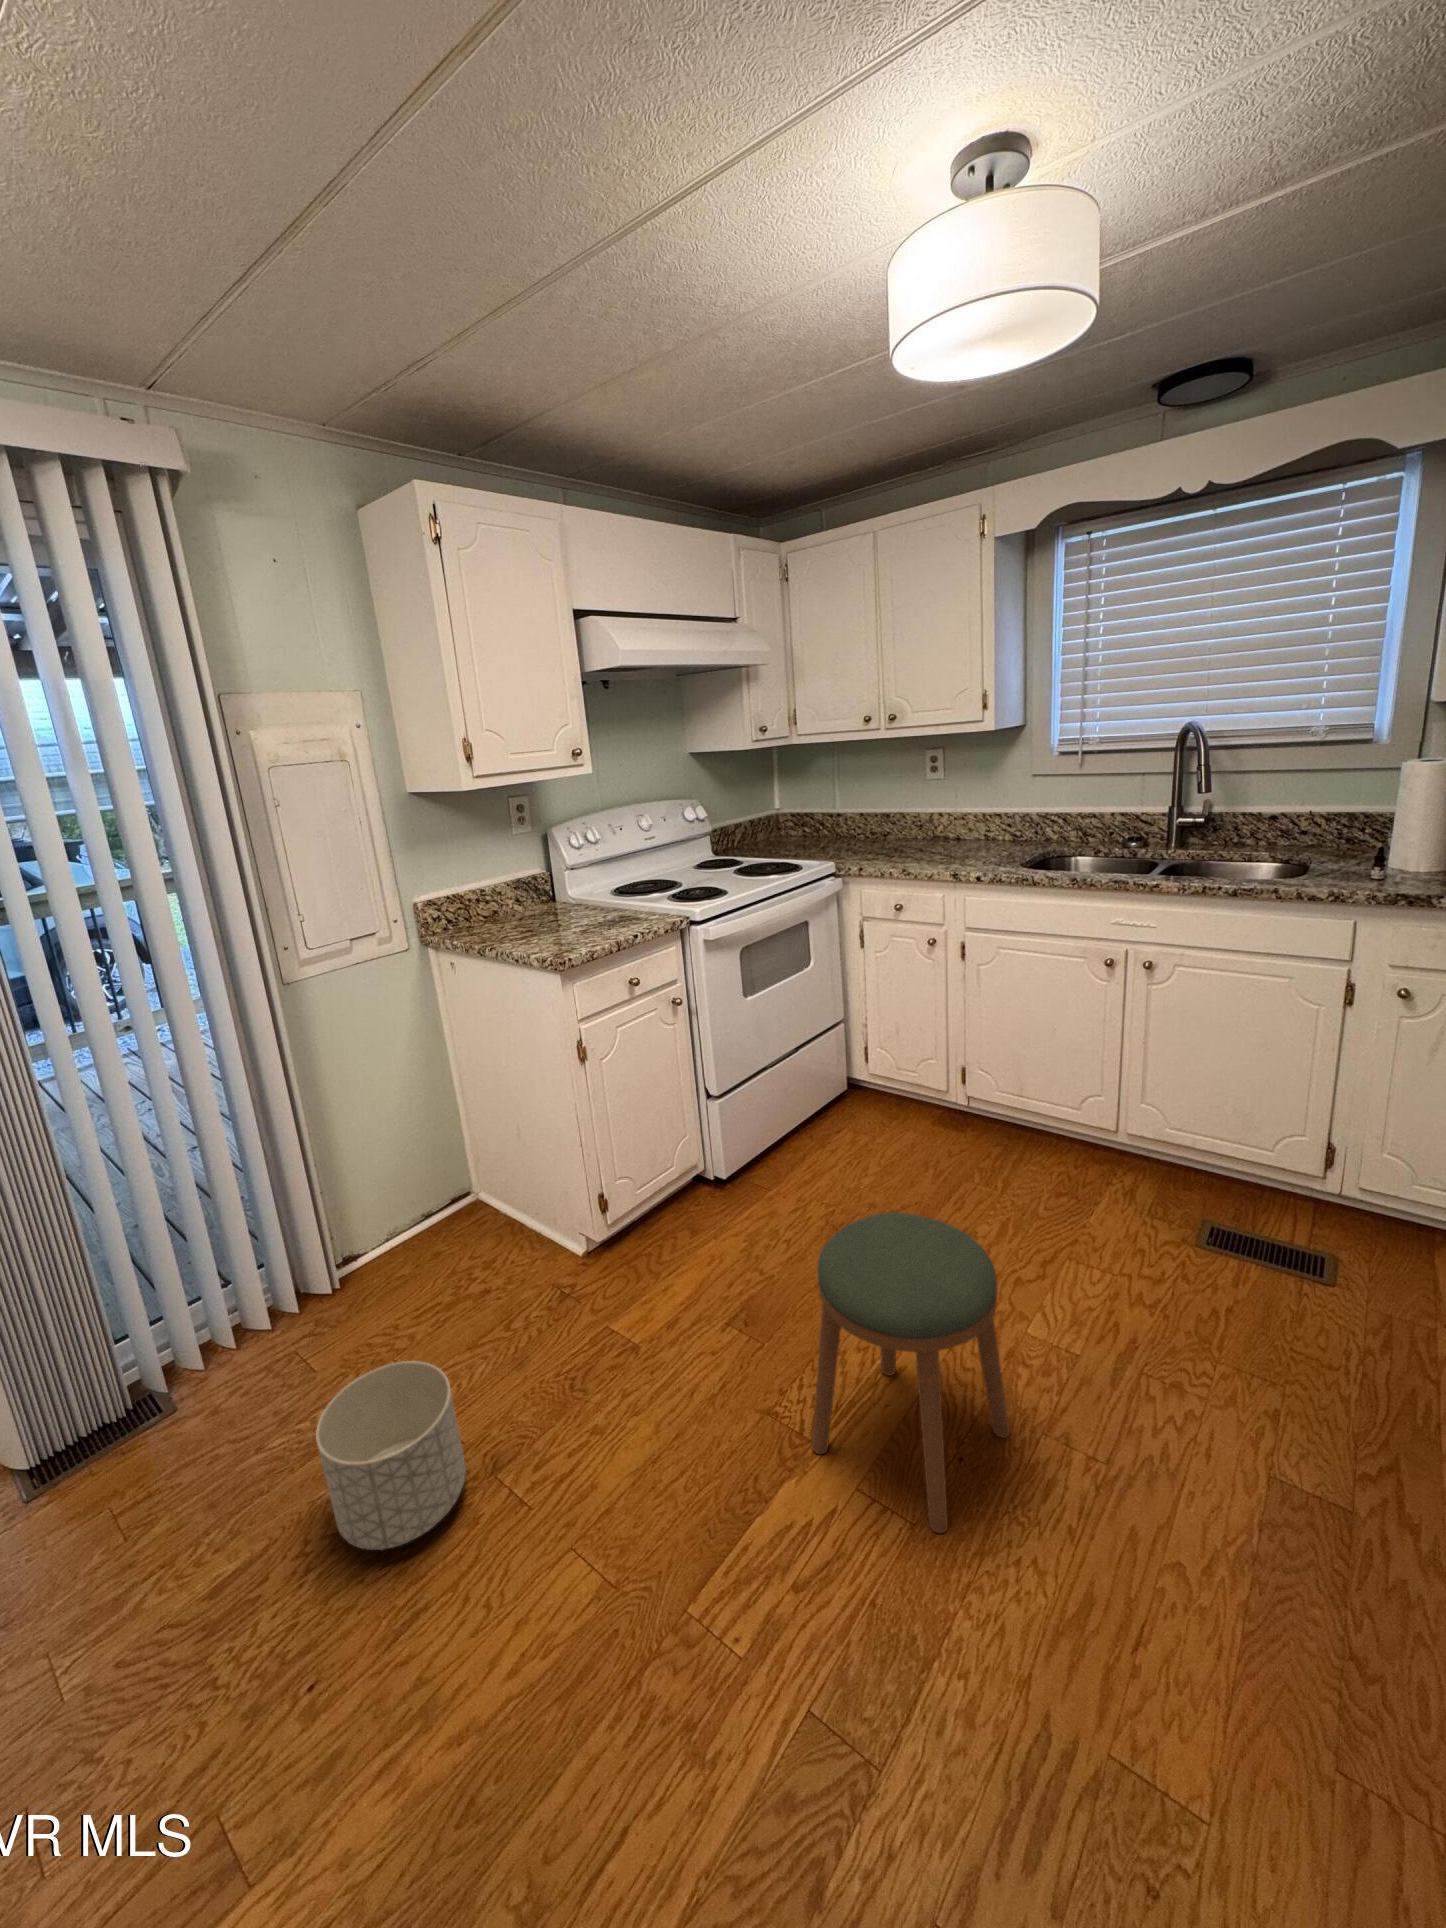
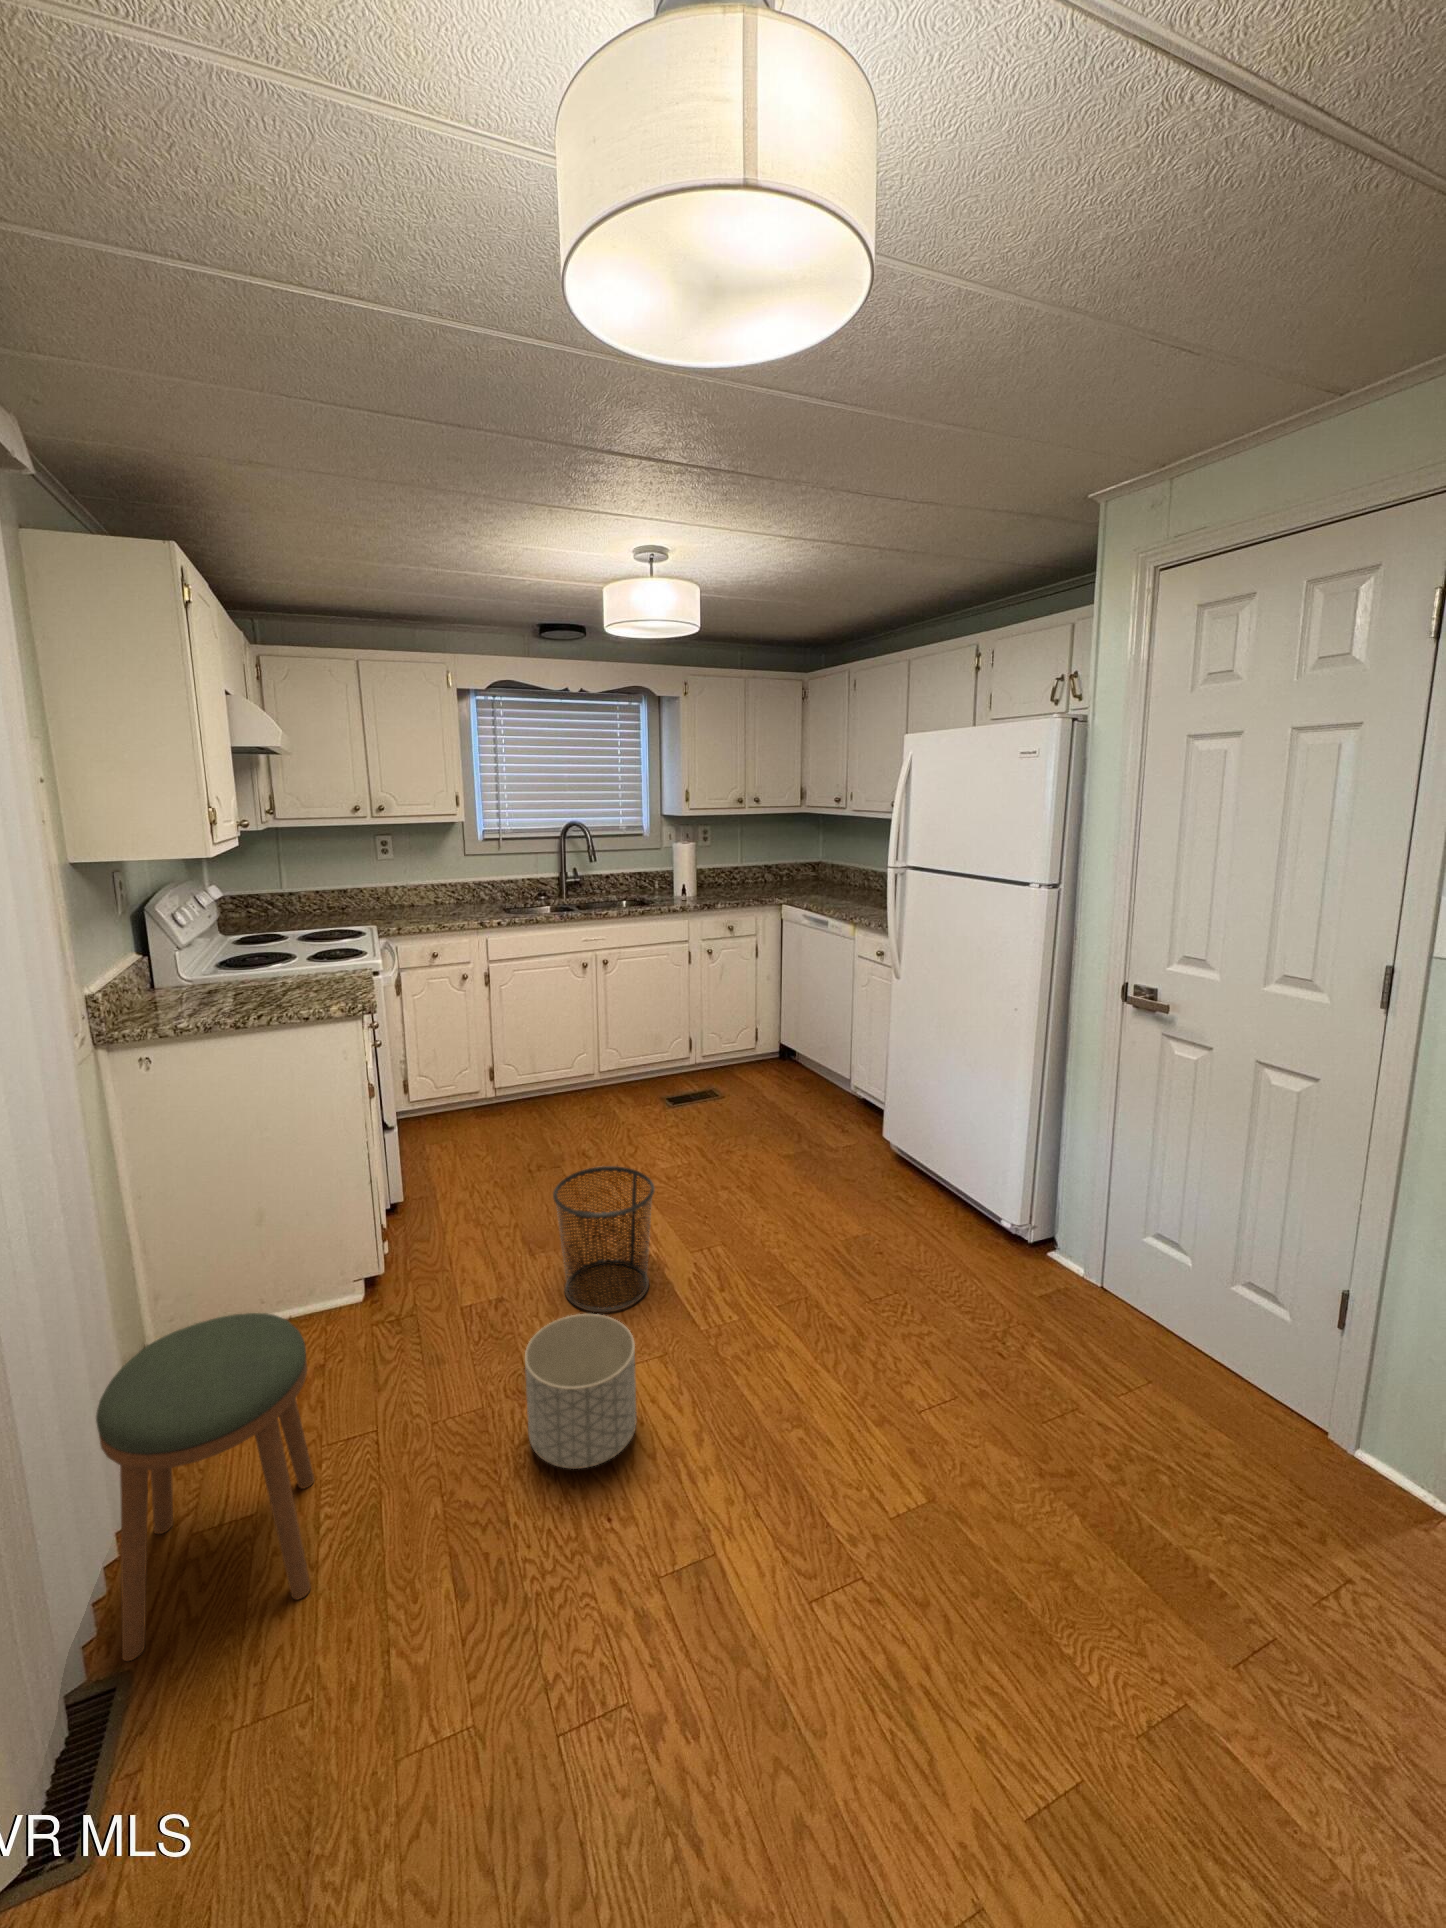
stool: present [812,1212,1010,1533] -> present [96,1313,314,1661]
waste bin: none [589,1232,728,1440] -> present [553,1166,655,1312]

